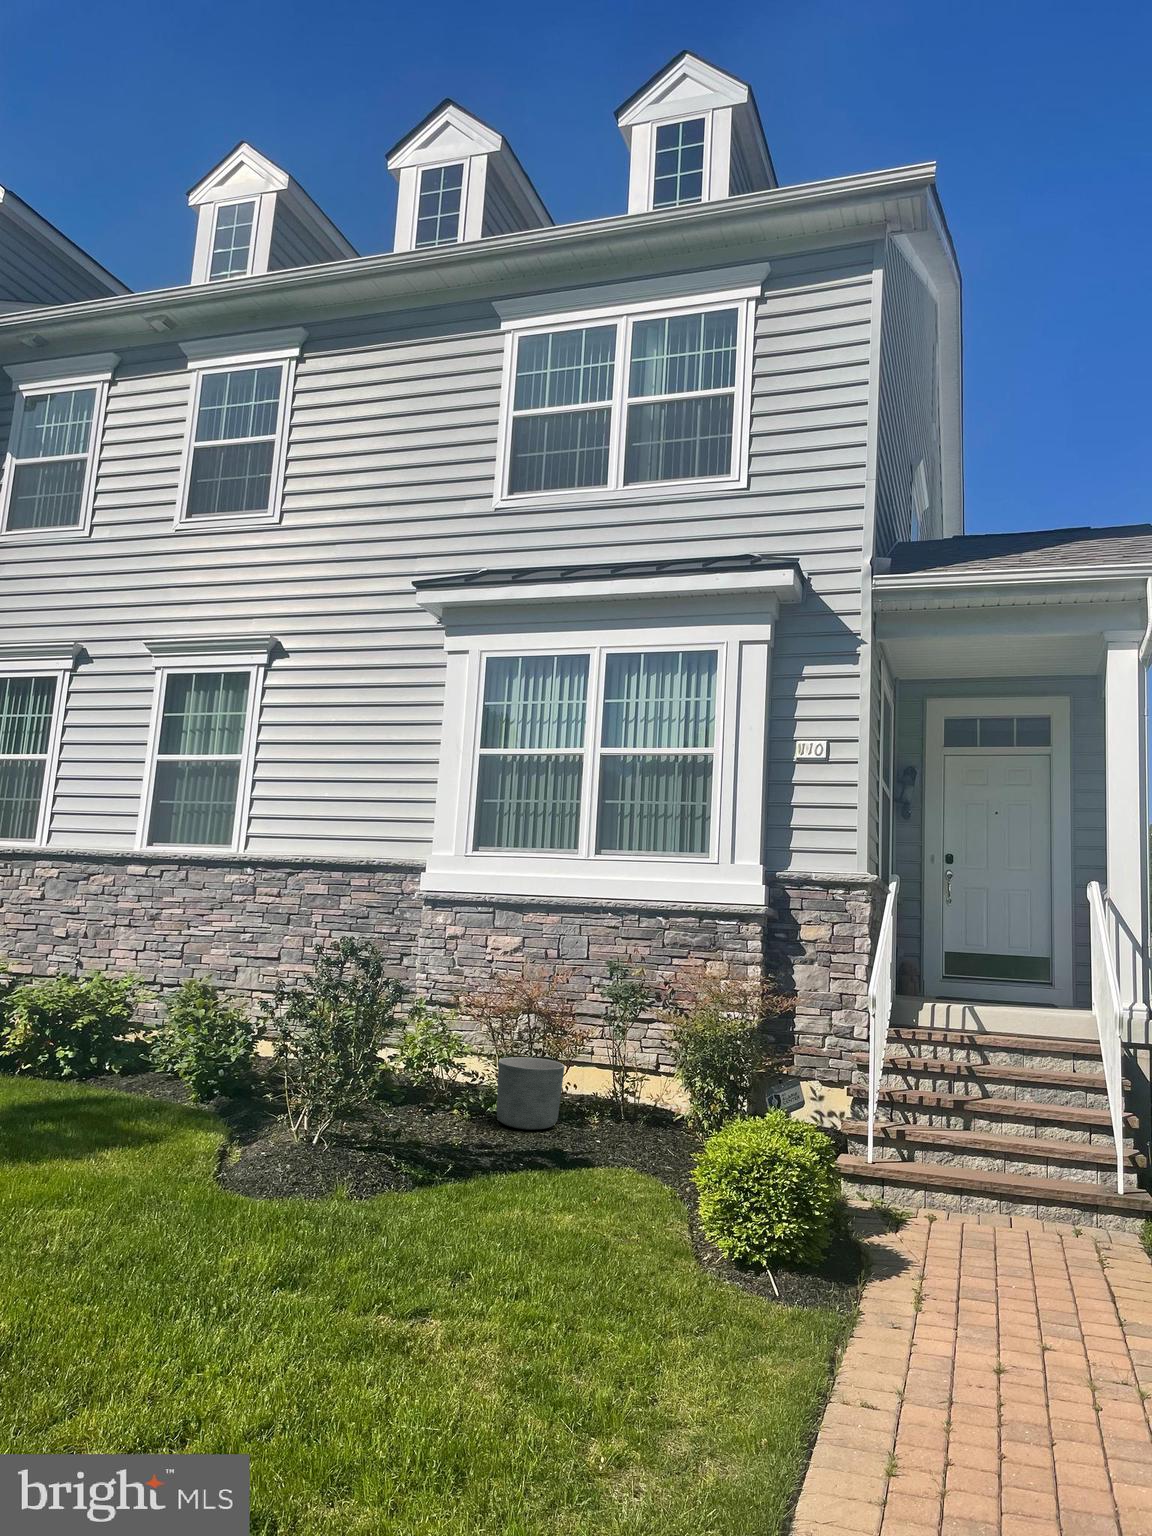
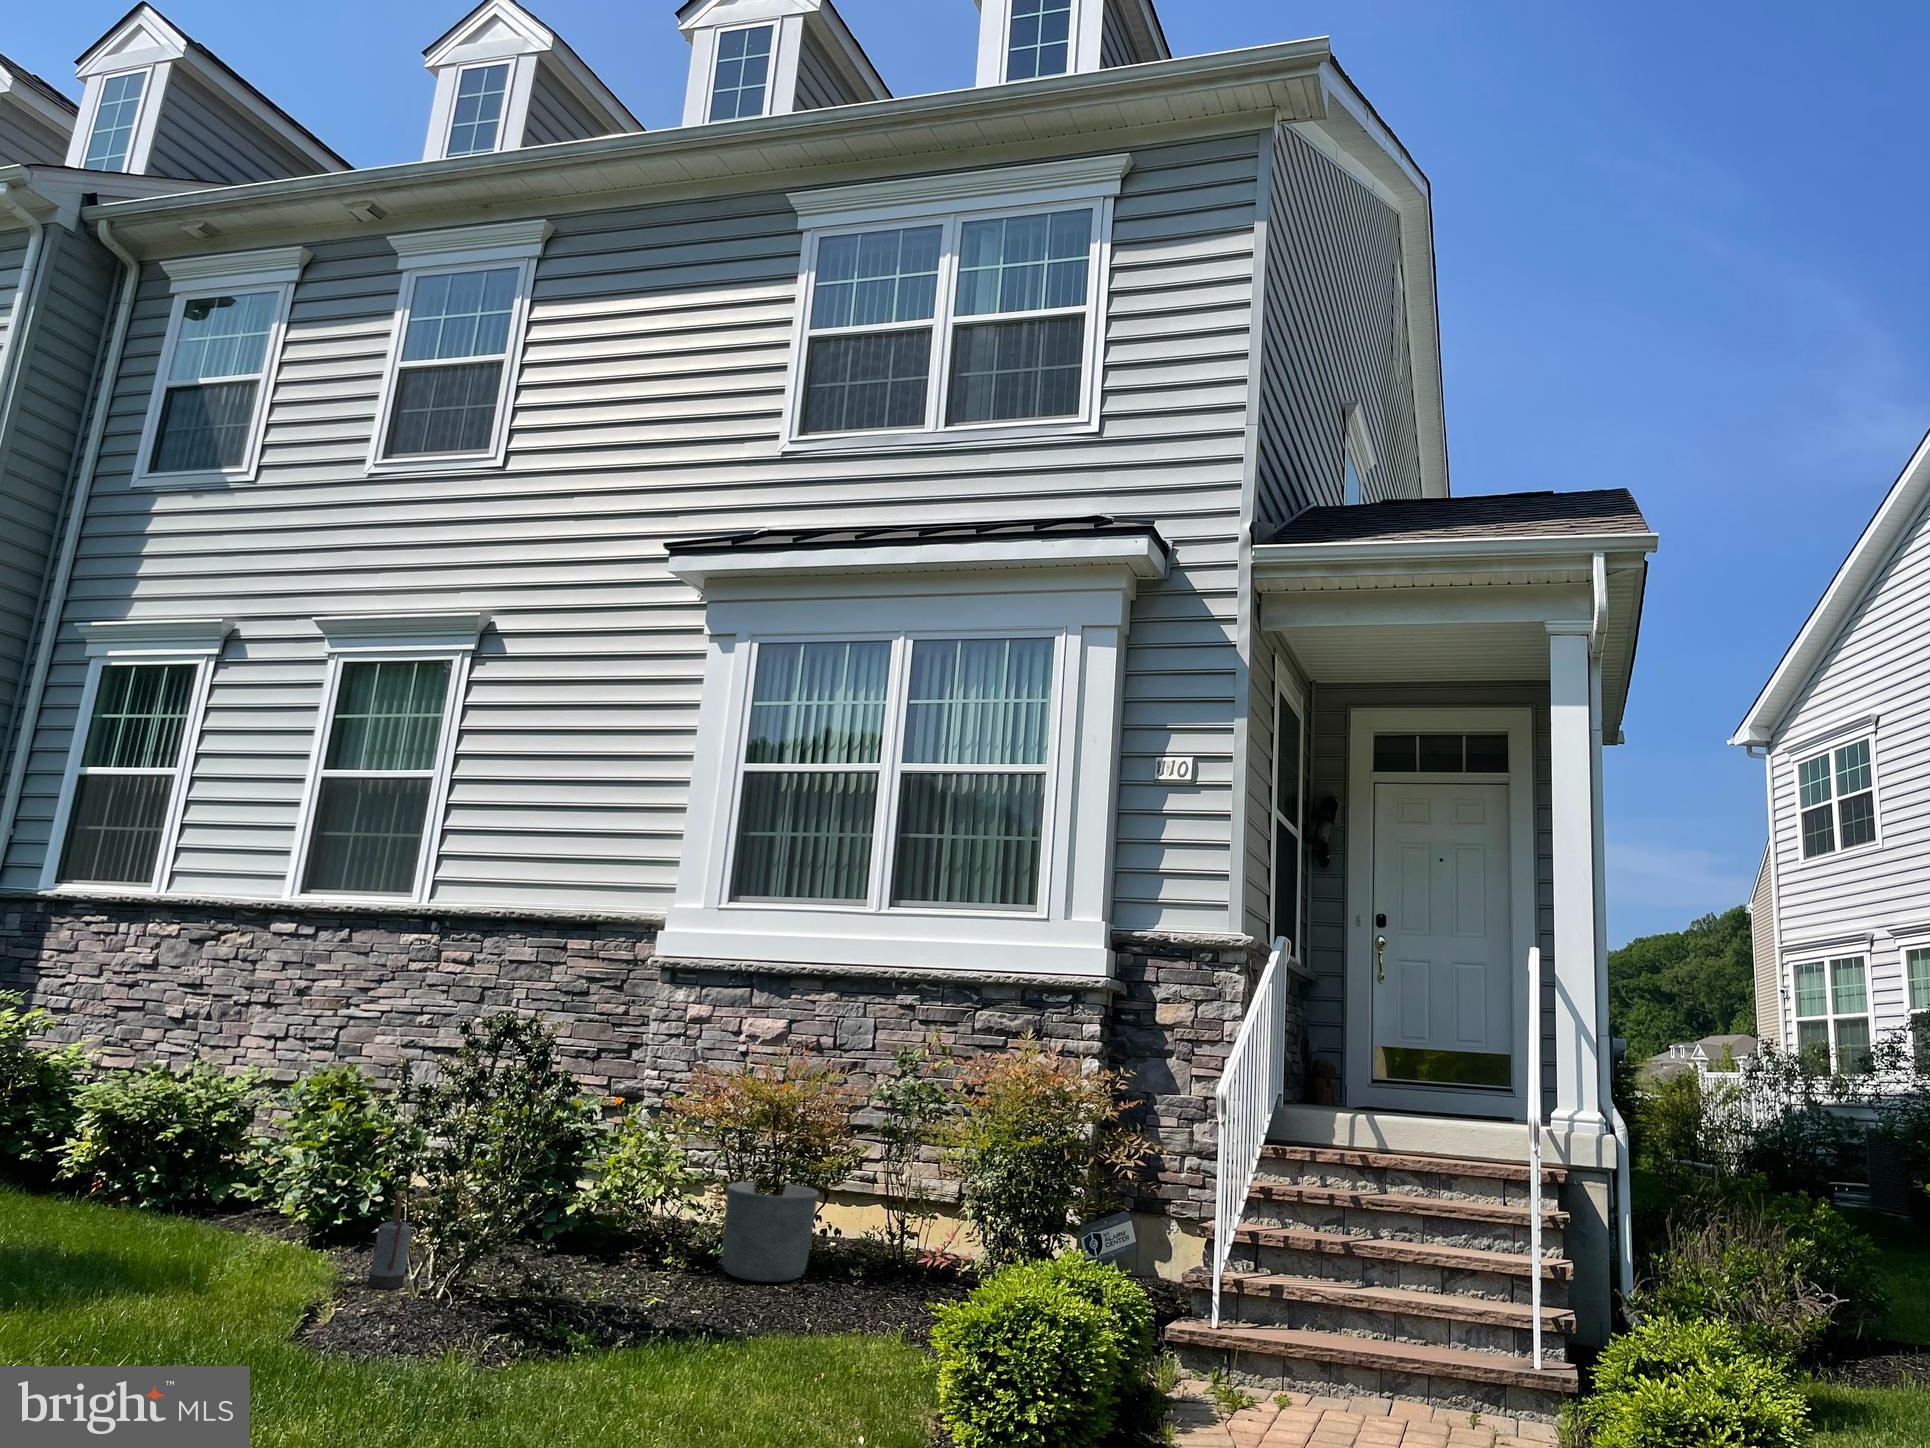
watering can: none [257,1075,286,1142] -> present [368,1196,413,1289]

